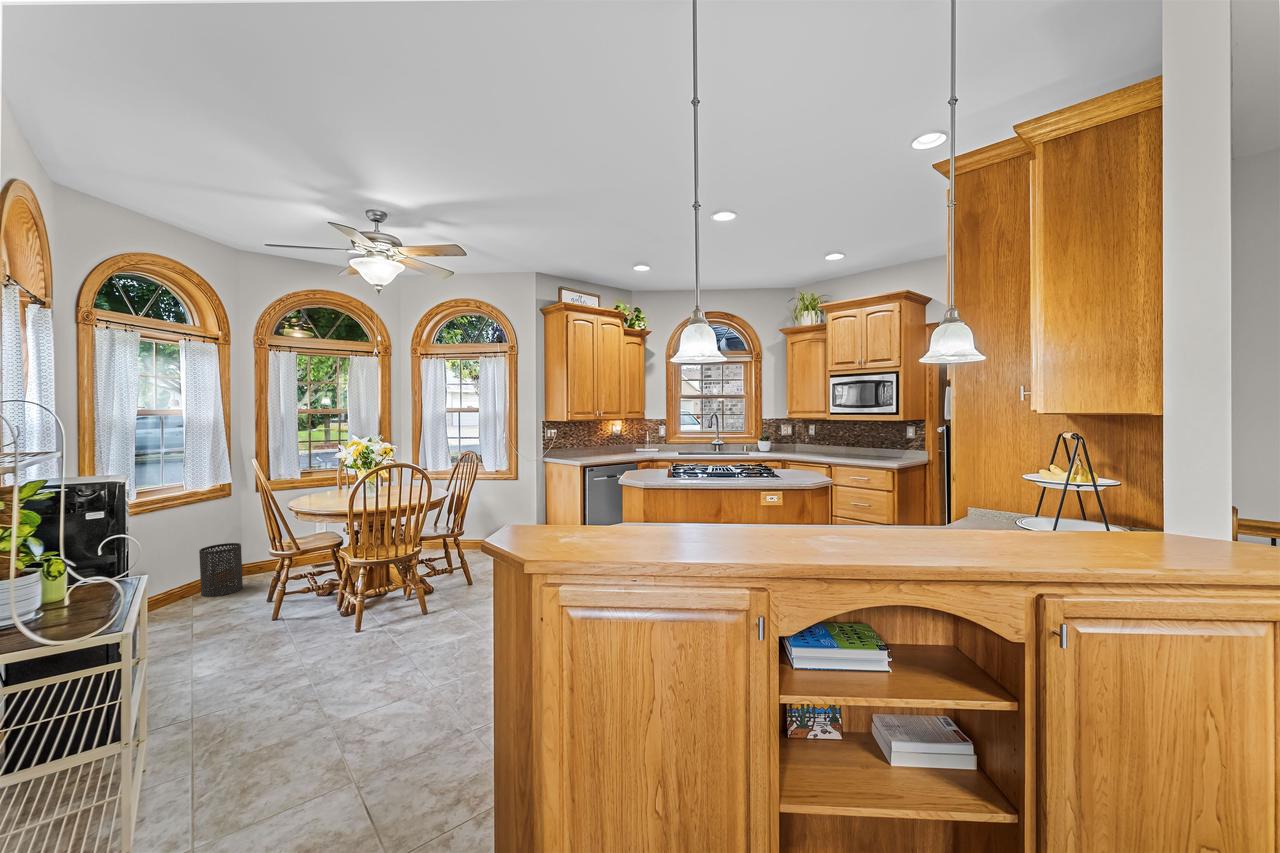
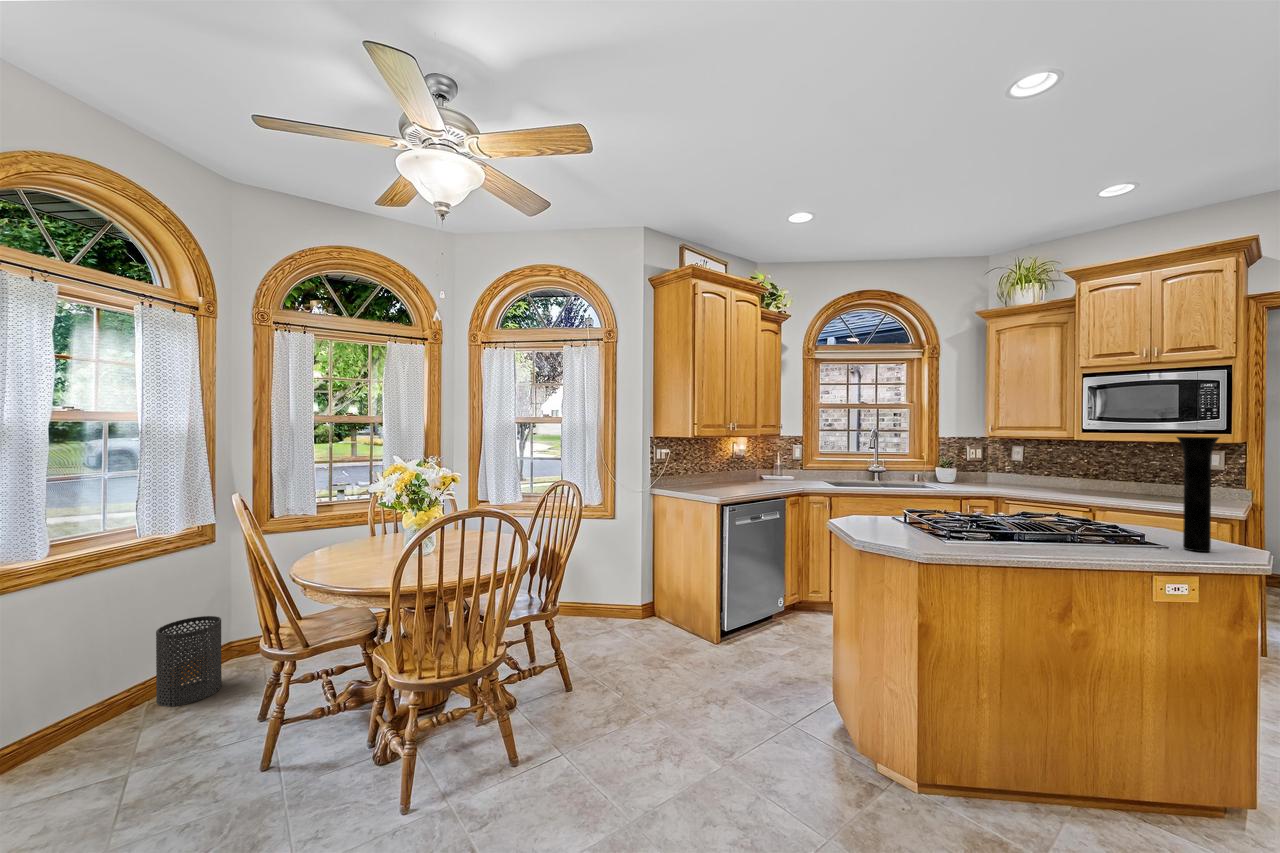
vase: none [781,419,799,480] -> present [1177,437,1219,552]

